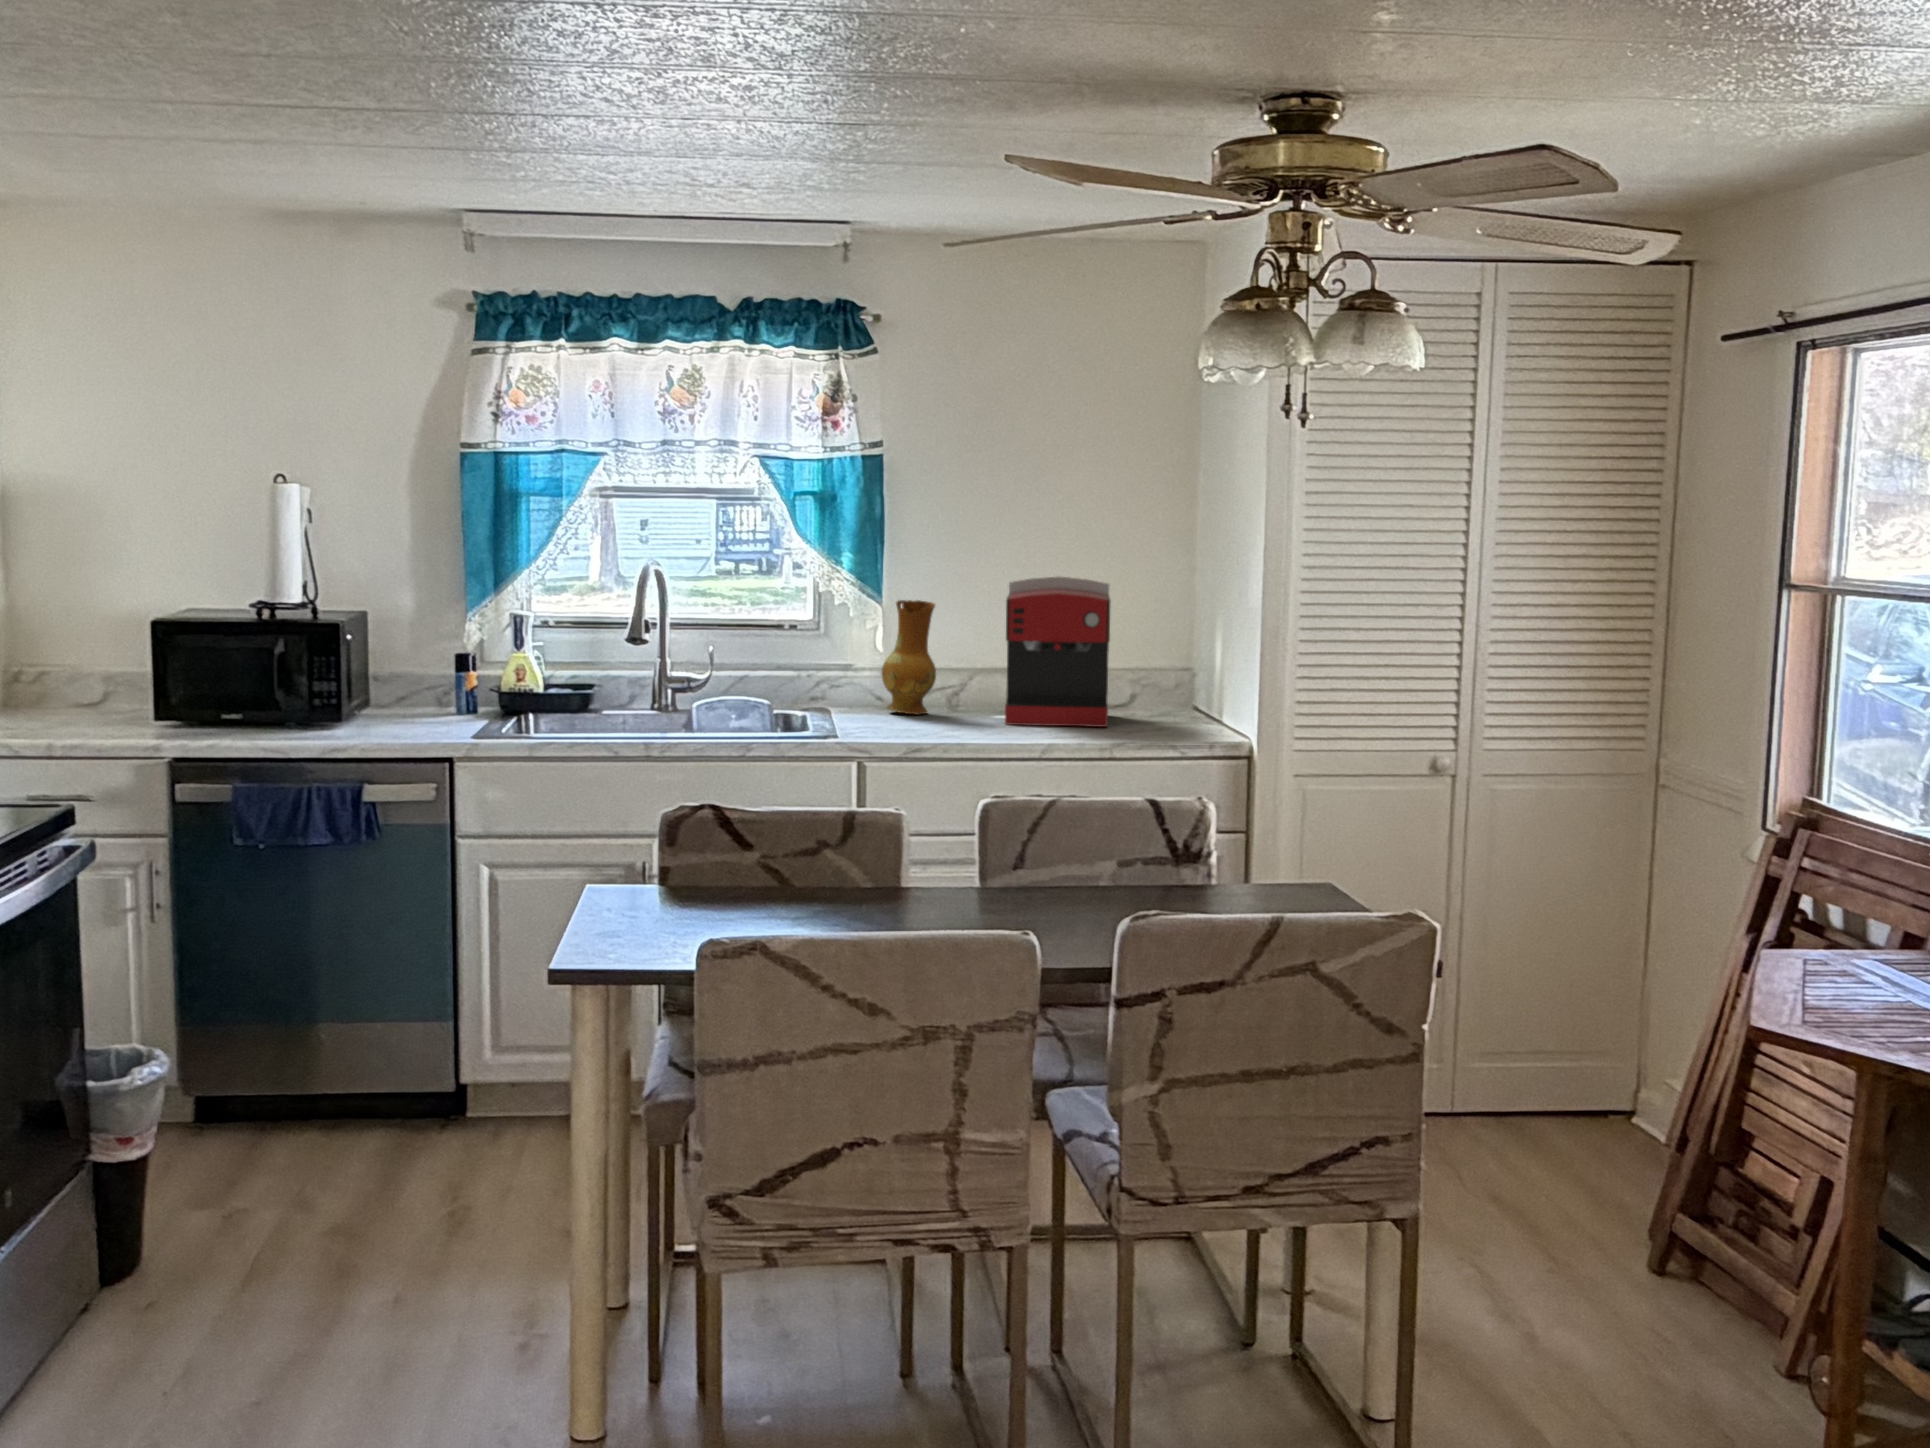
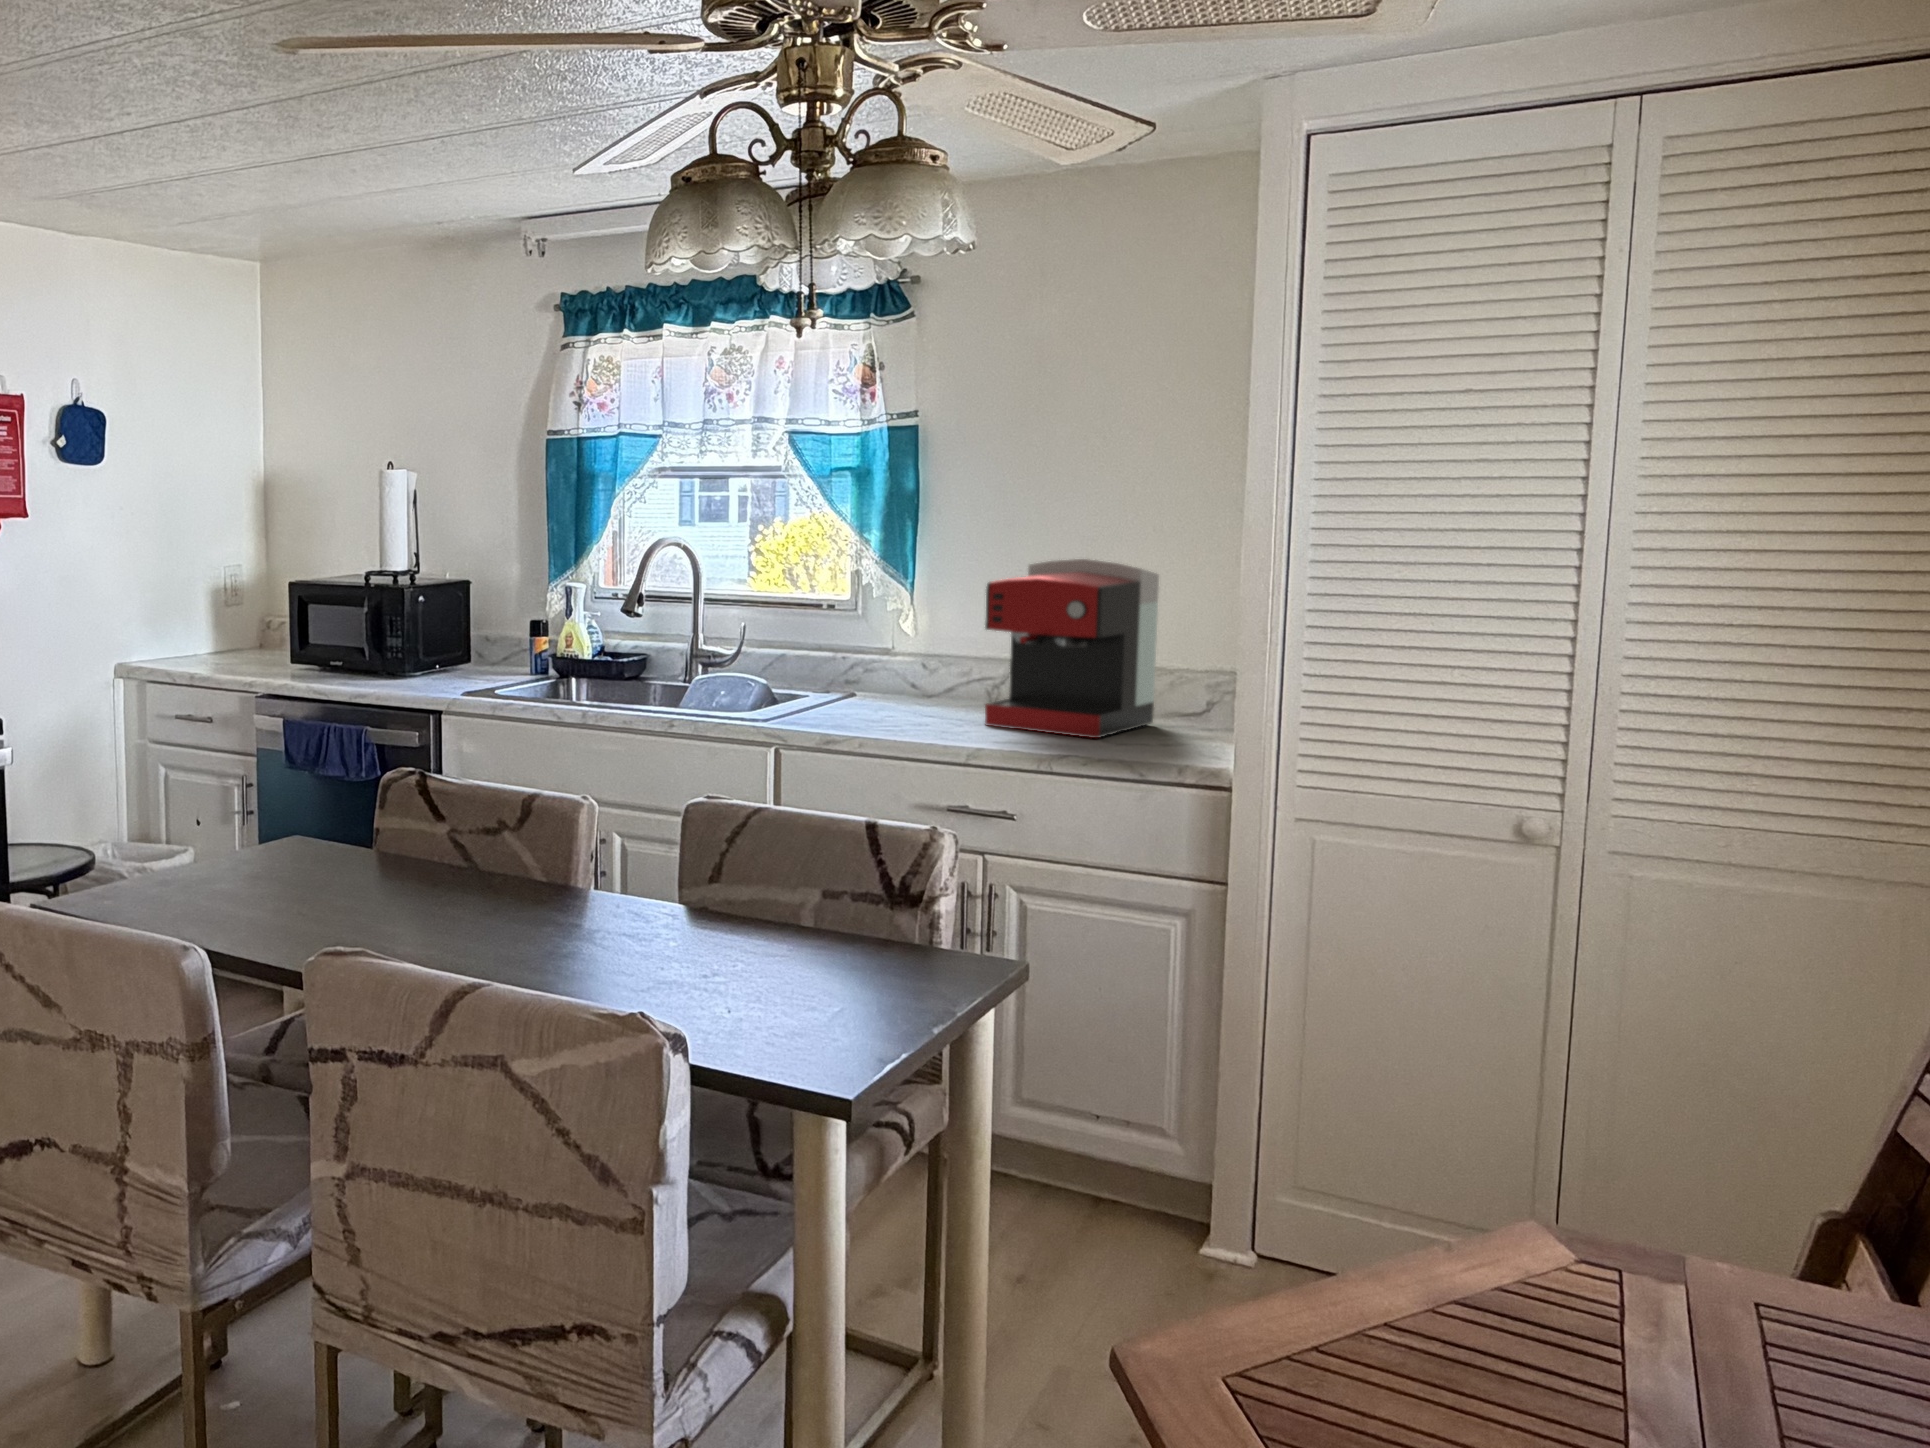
ceramic jug: present [881,600,936,715] -> none [885,581,947,707]

